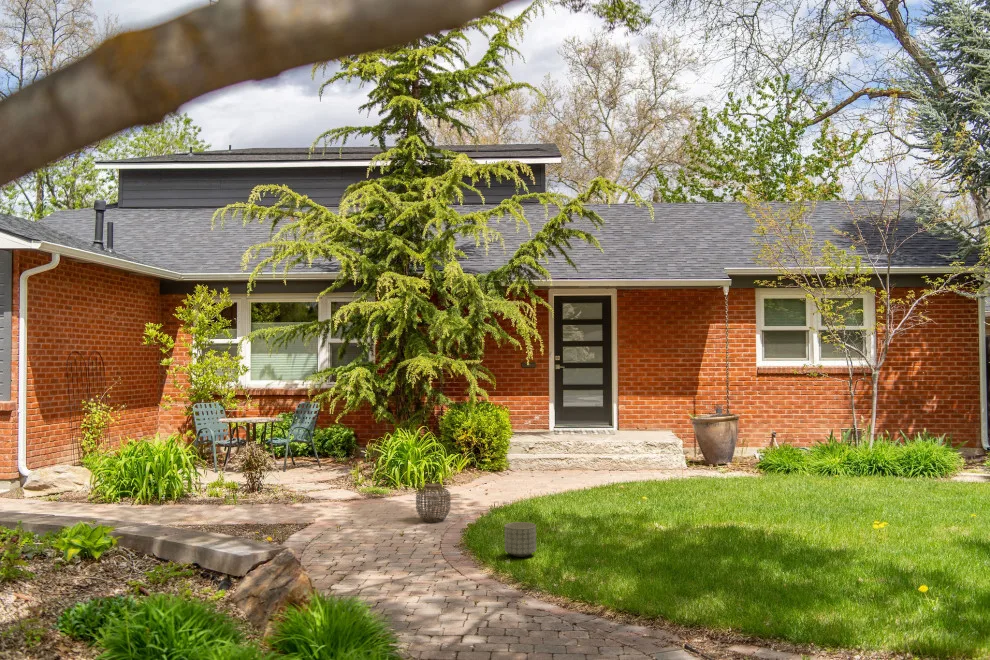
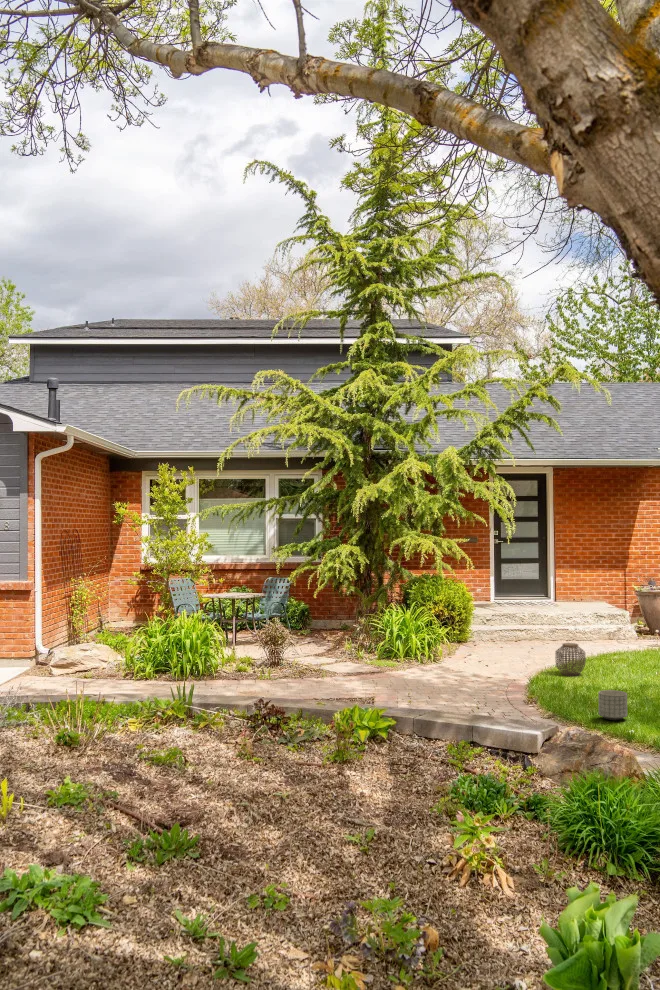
woven basket: present [416,483,451,522] -> present [555,643,586,676]

